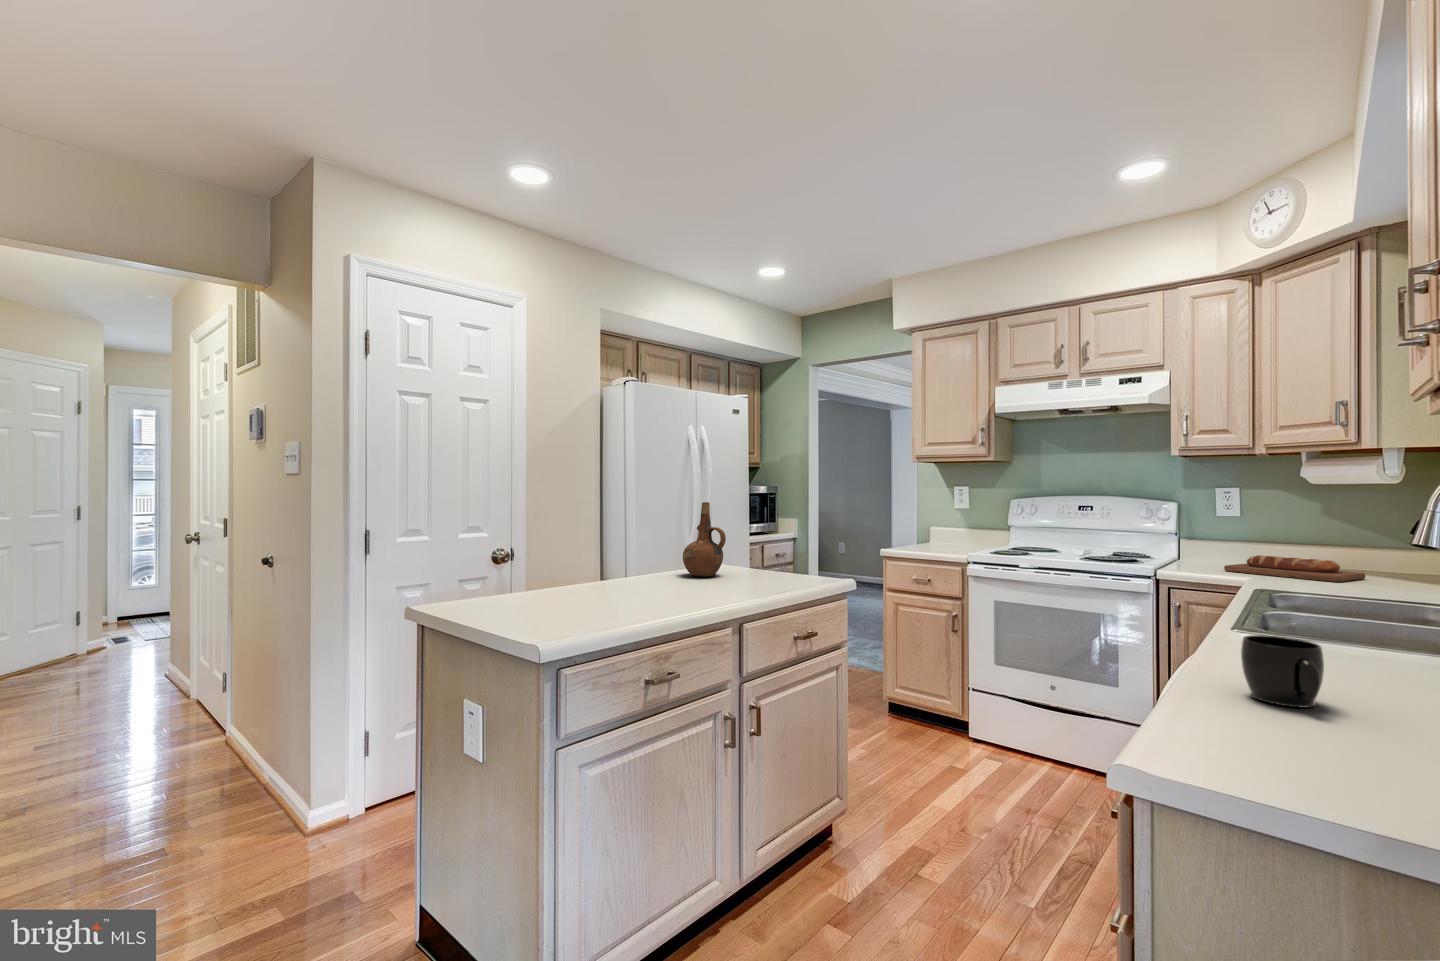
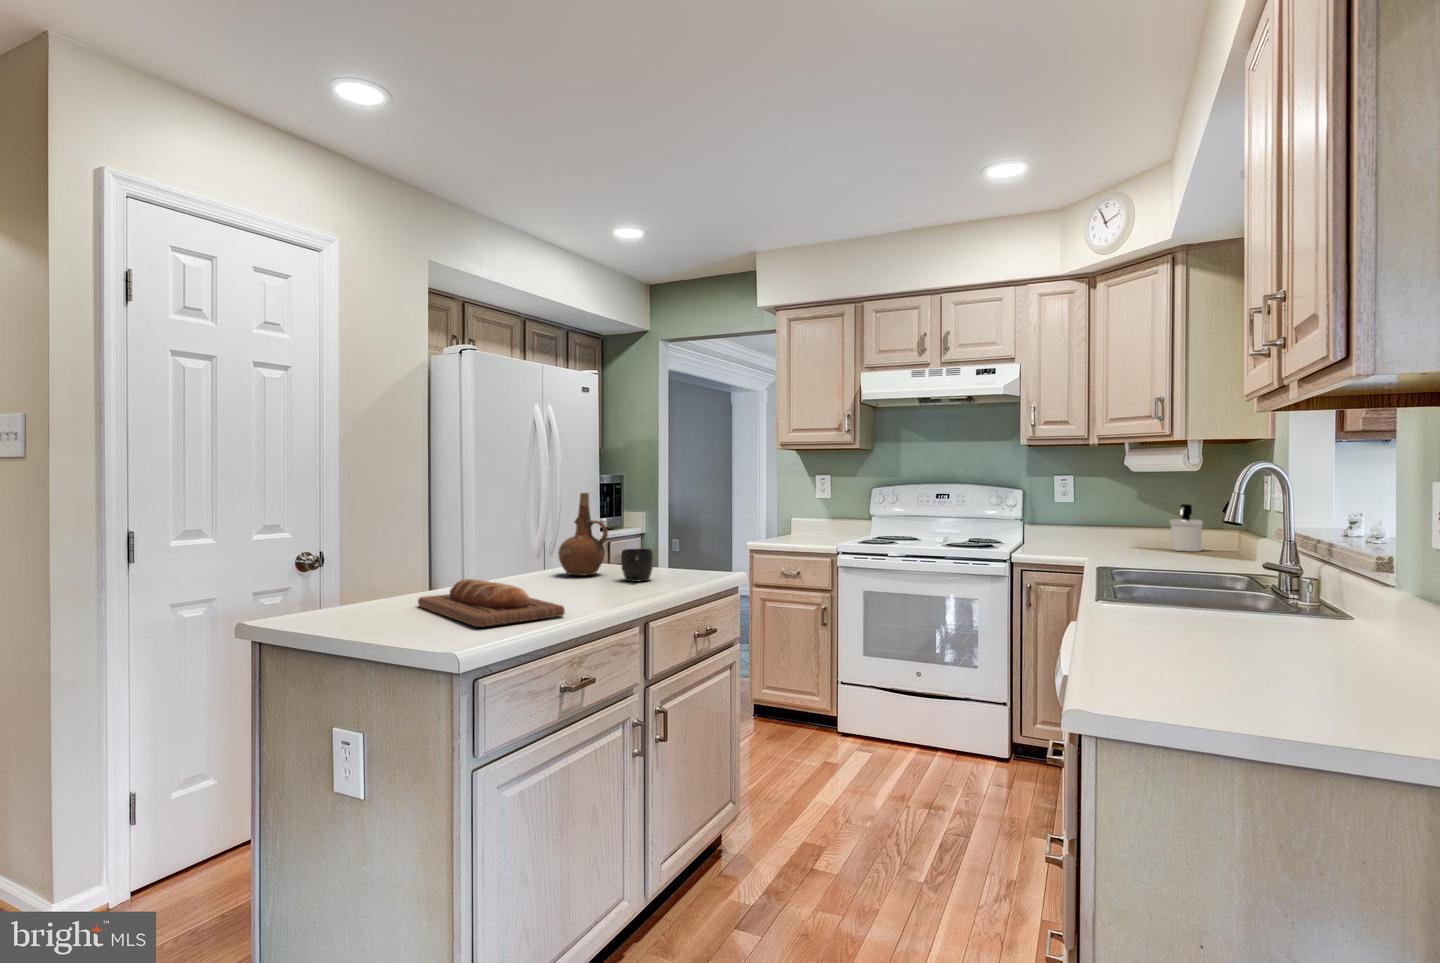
soap dispenser: none [1362,520,1408,574] -> present [1170,504,1203,551]
bread loaf: present [1224,555,1365,582] -> present [418,579,565,627]
mug: present [1241,635,1324,707] -> present [621,549,654,581]

